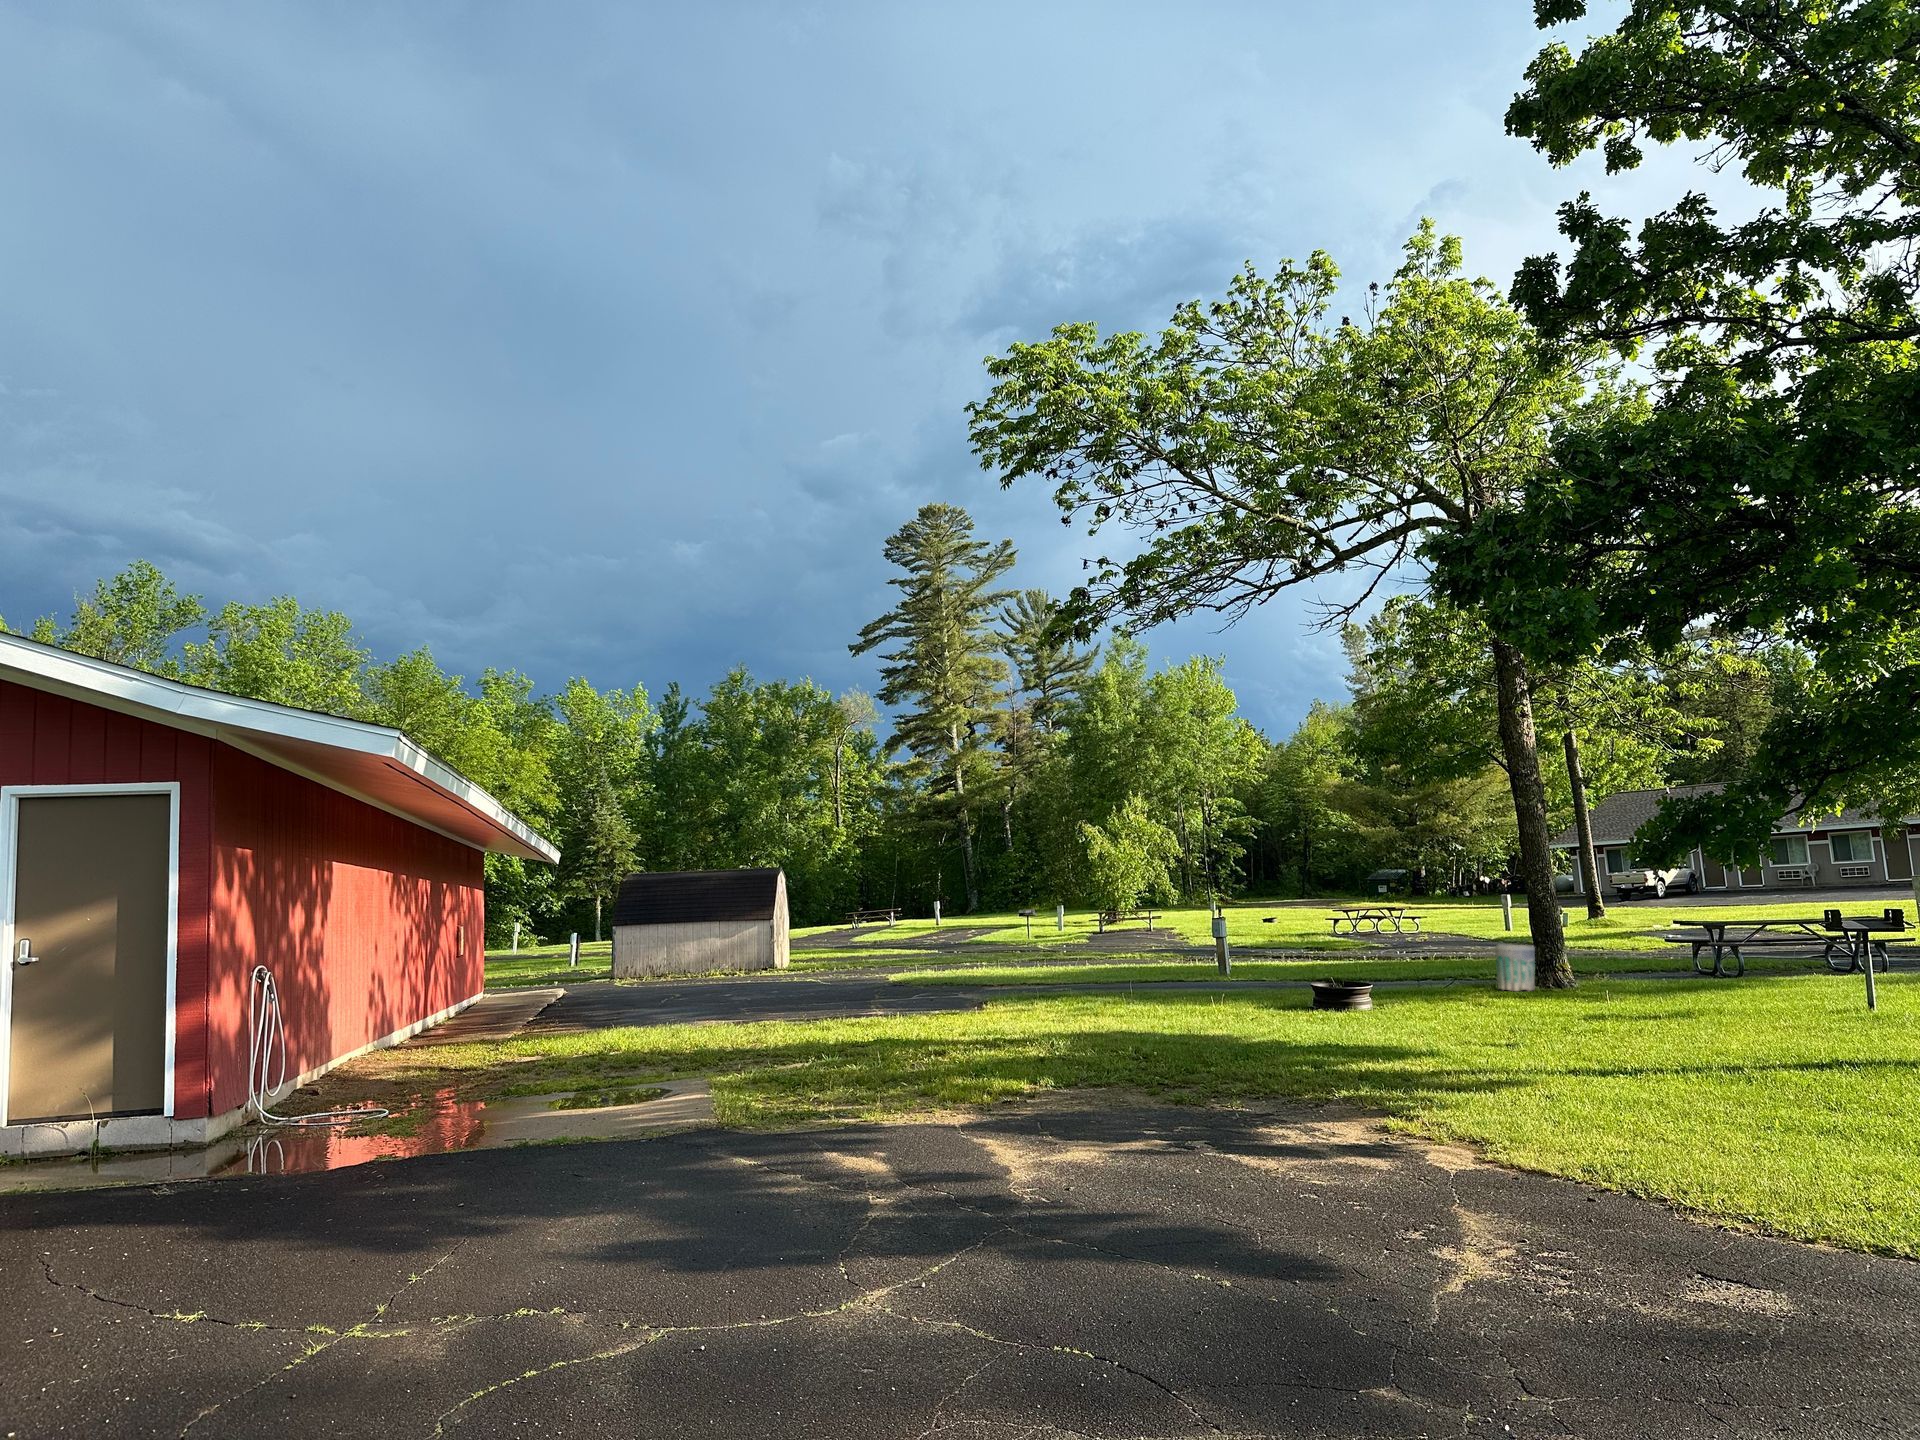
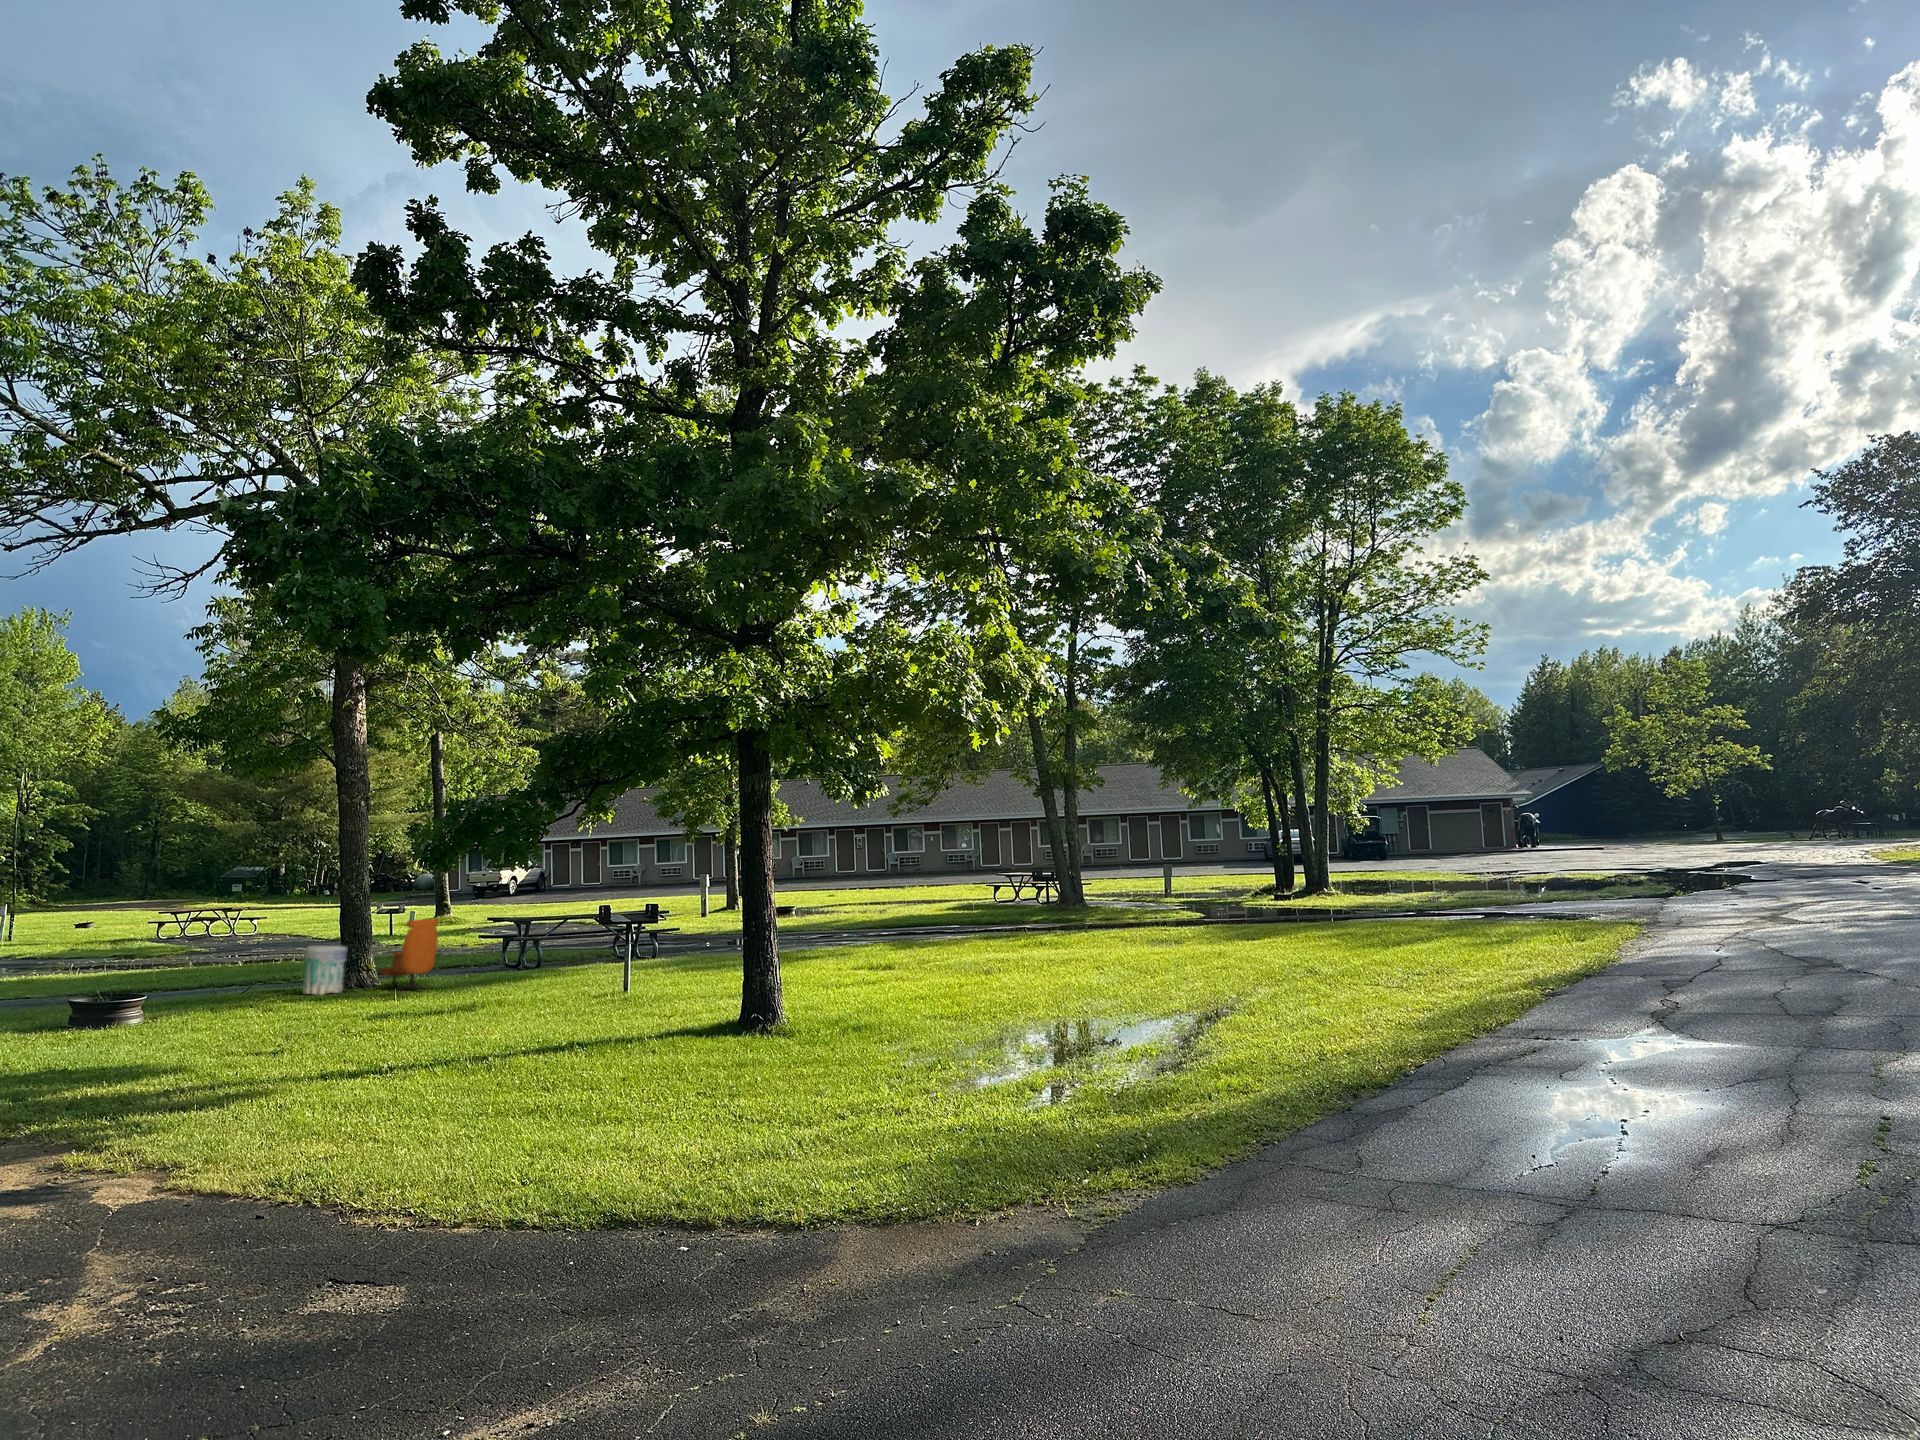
lounge chair: none [1567,922,1629,995] -> present [379,918,439,990]

